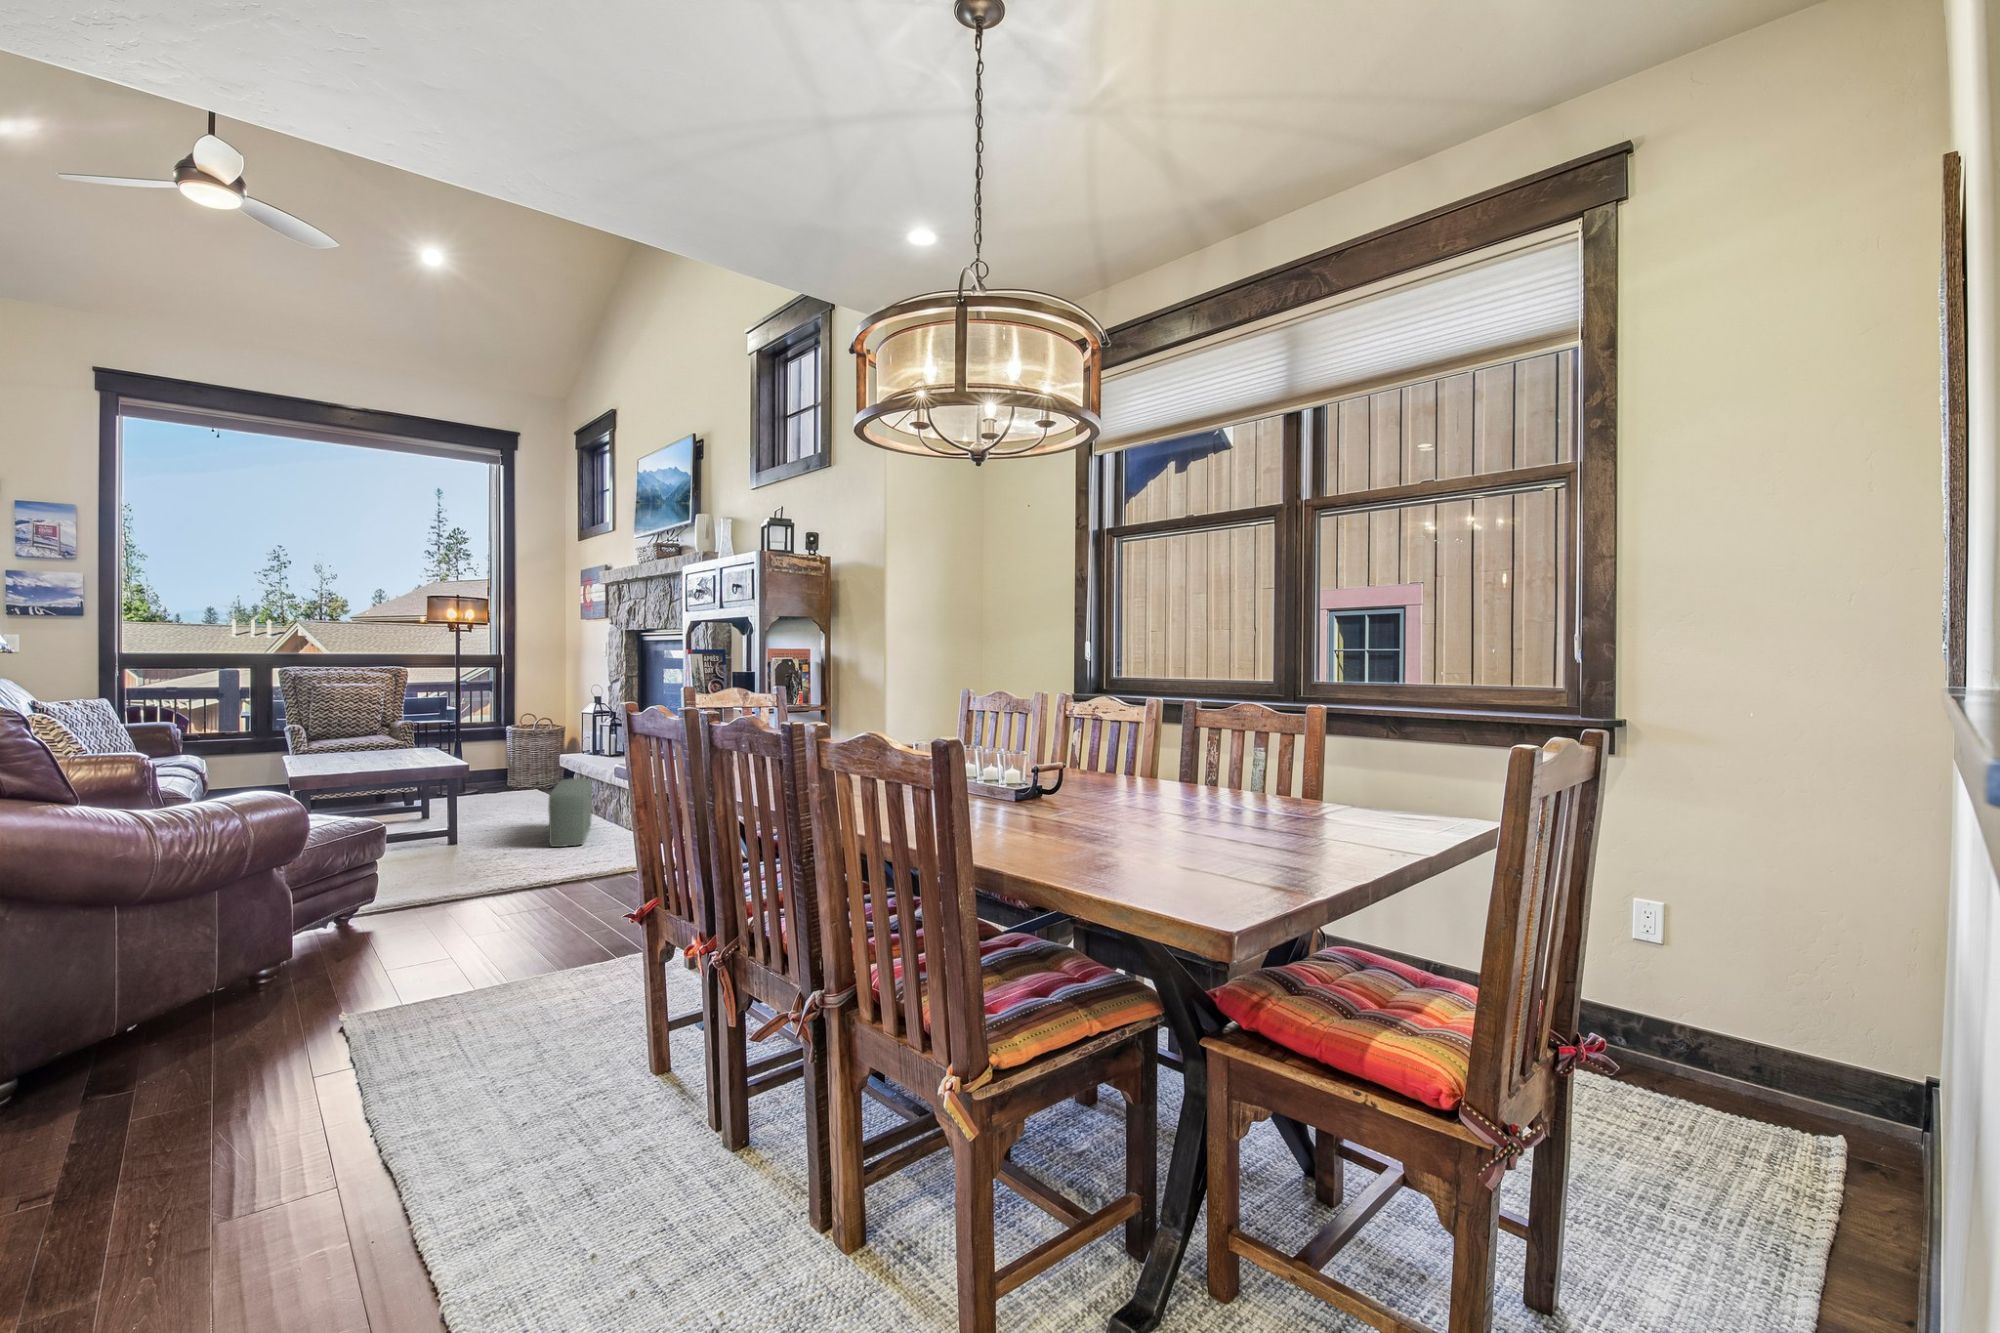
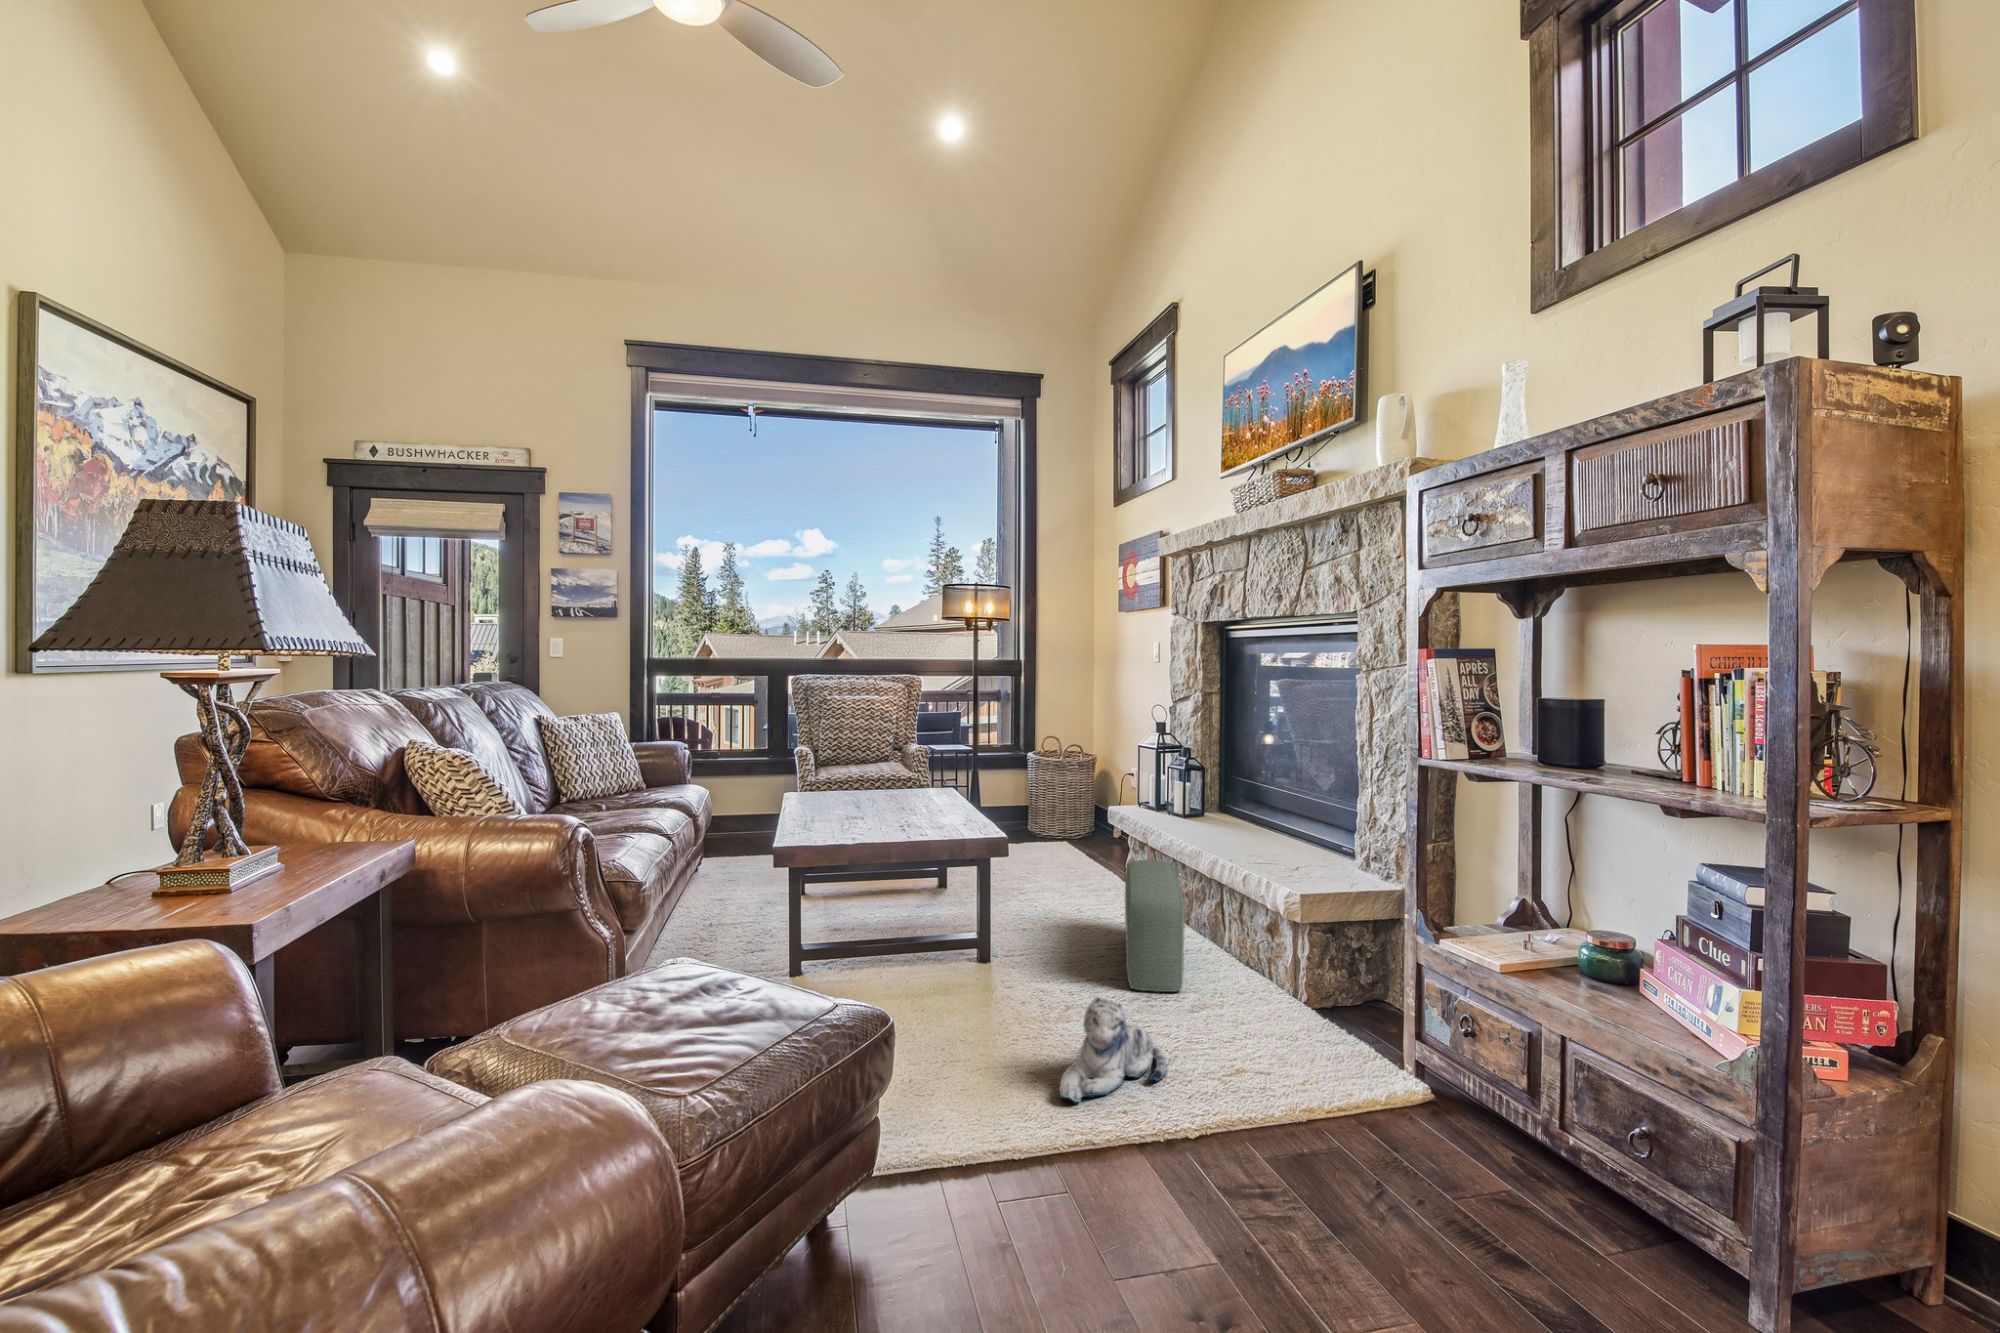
plush toy: none [488,833,558,884] -> present [1059,997,1167,1102]

